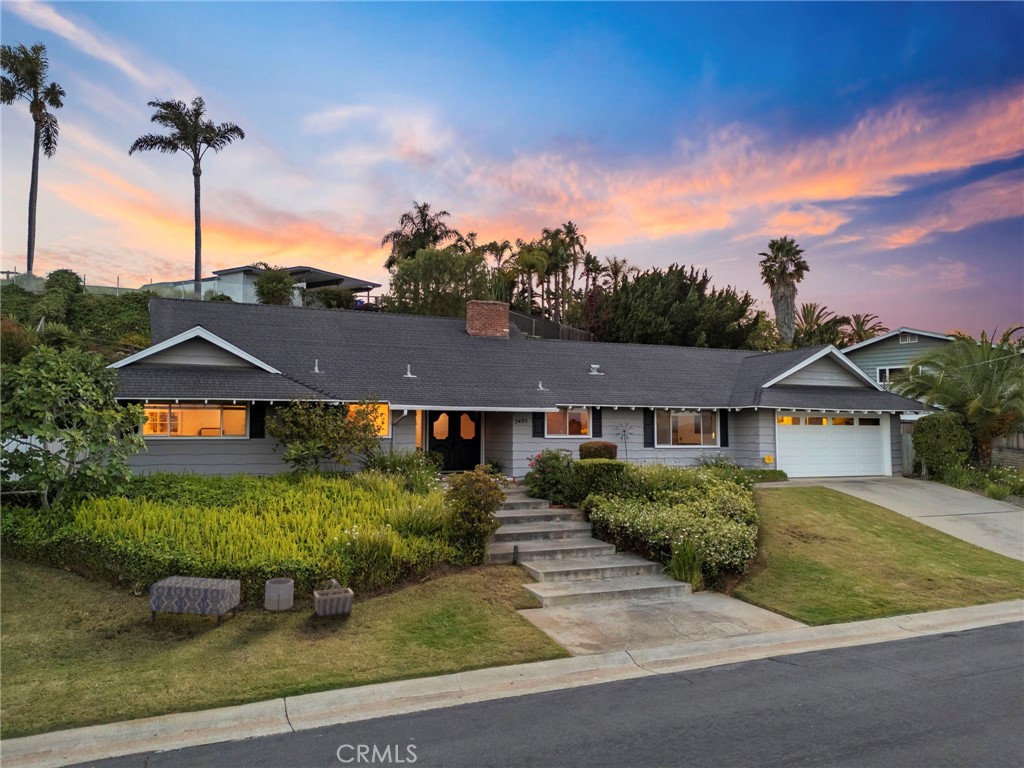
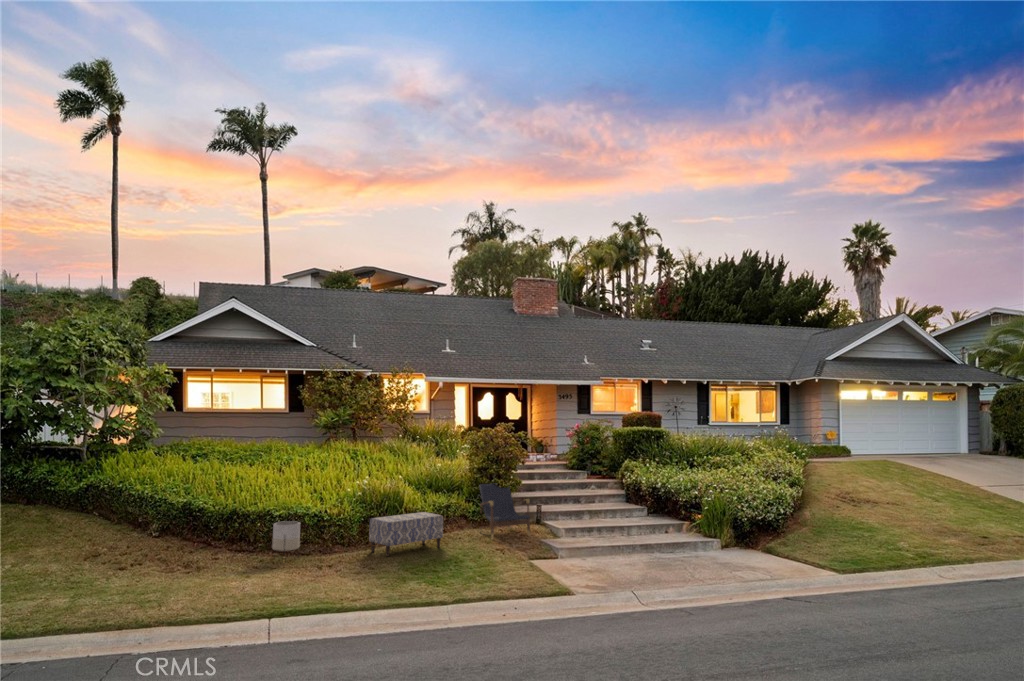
lounge chair: none [461,526,512,585] -> present [479,484,530,539]
bench: present [149,576,240,626] -> present [369,512,443,556]
basket: present [314,579,354,617] -> none [321,523,360,560]

